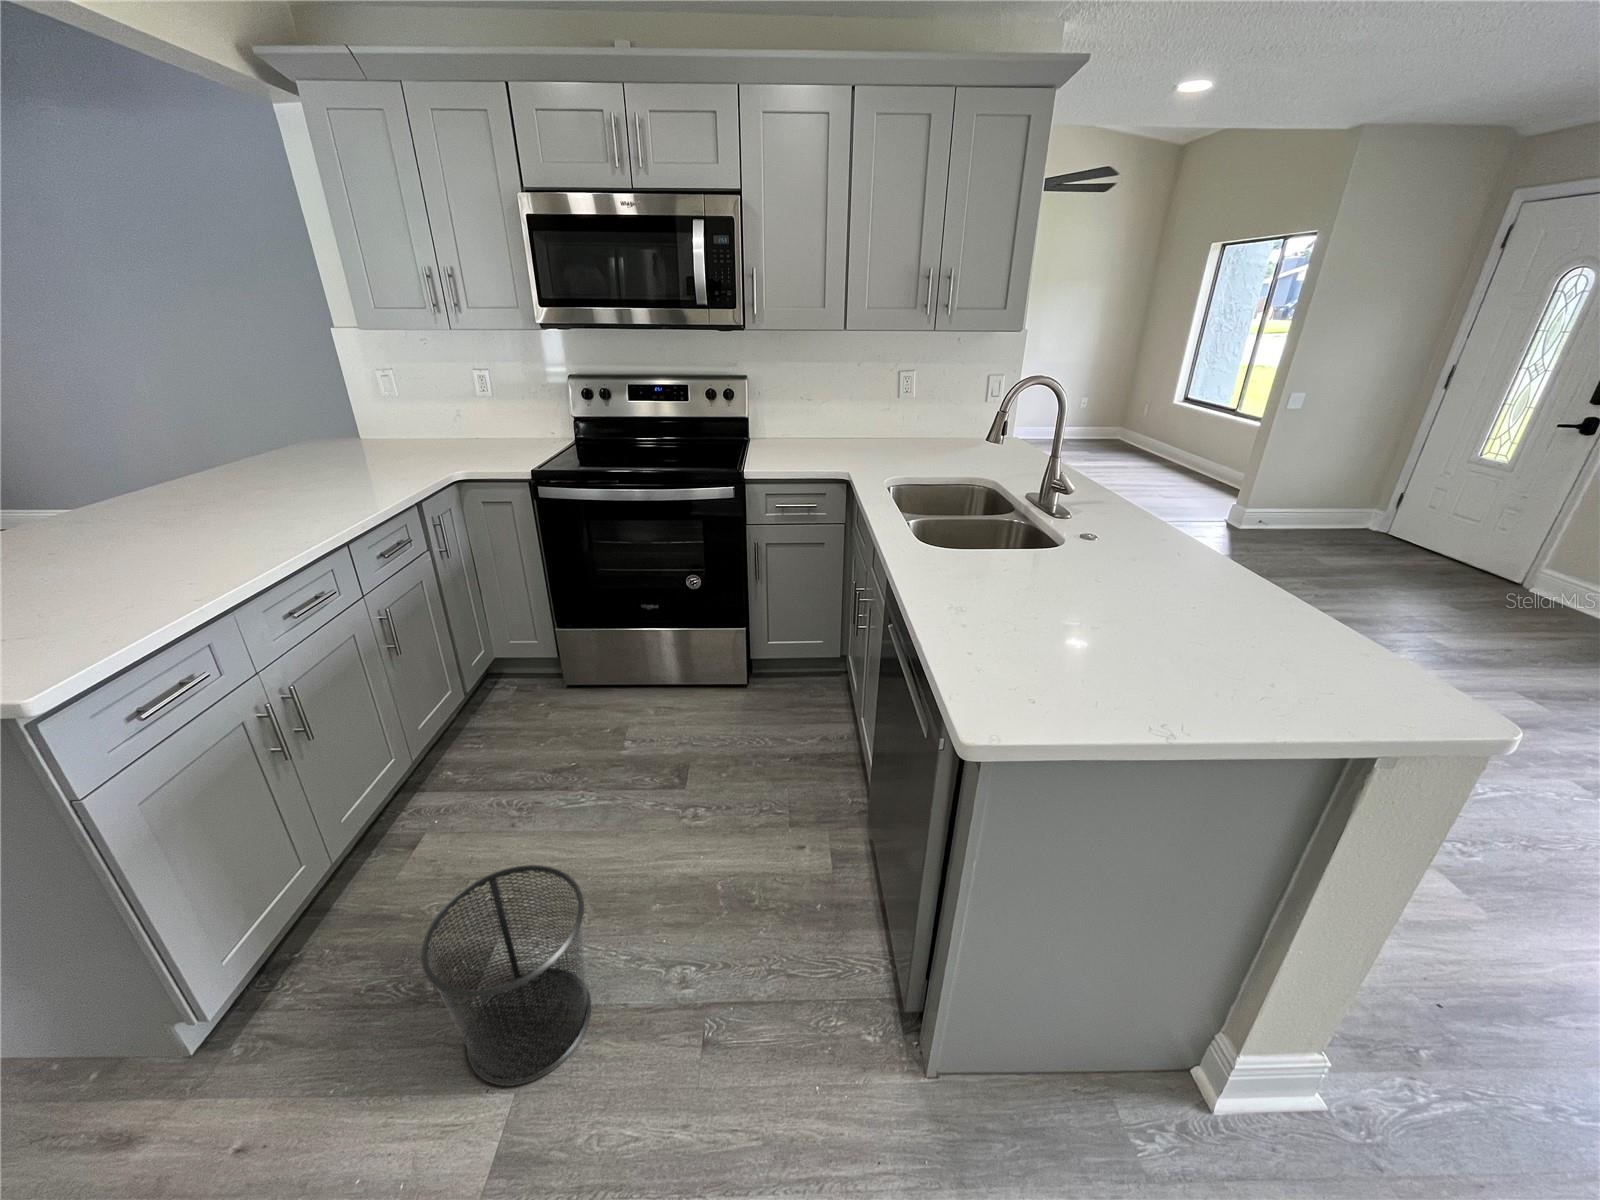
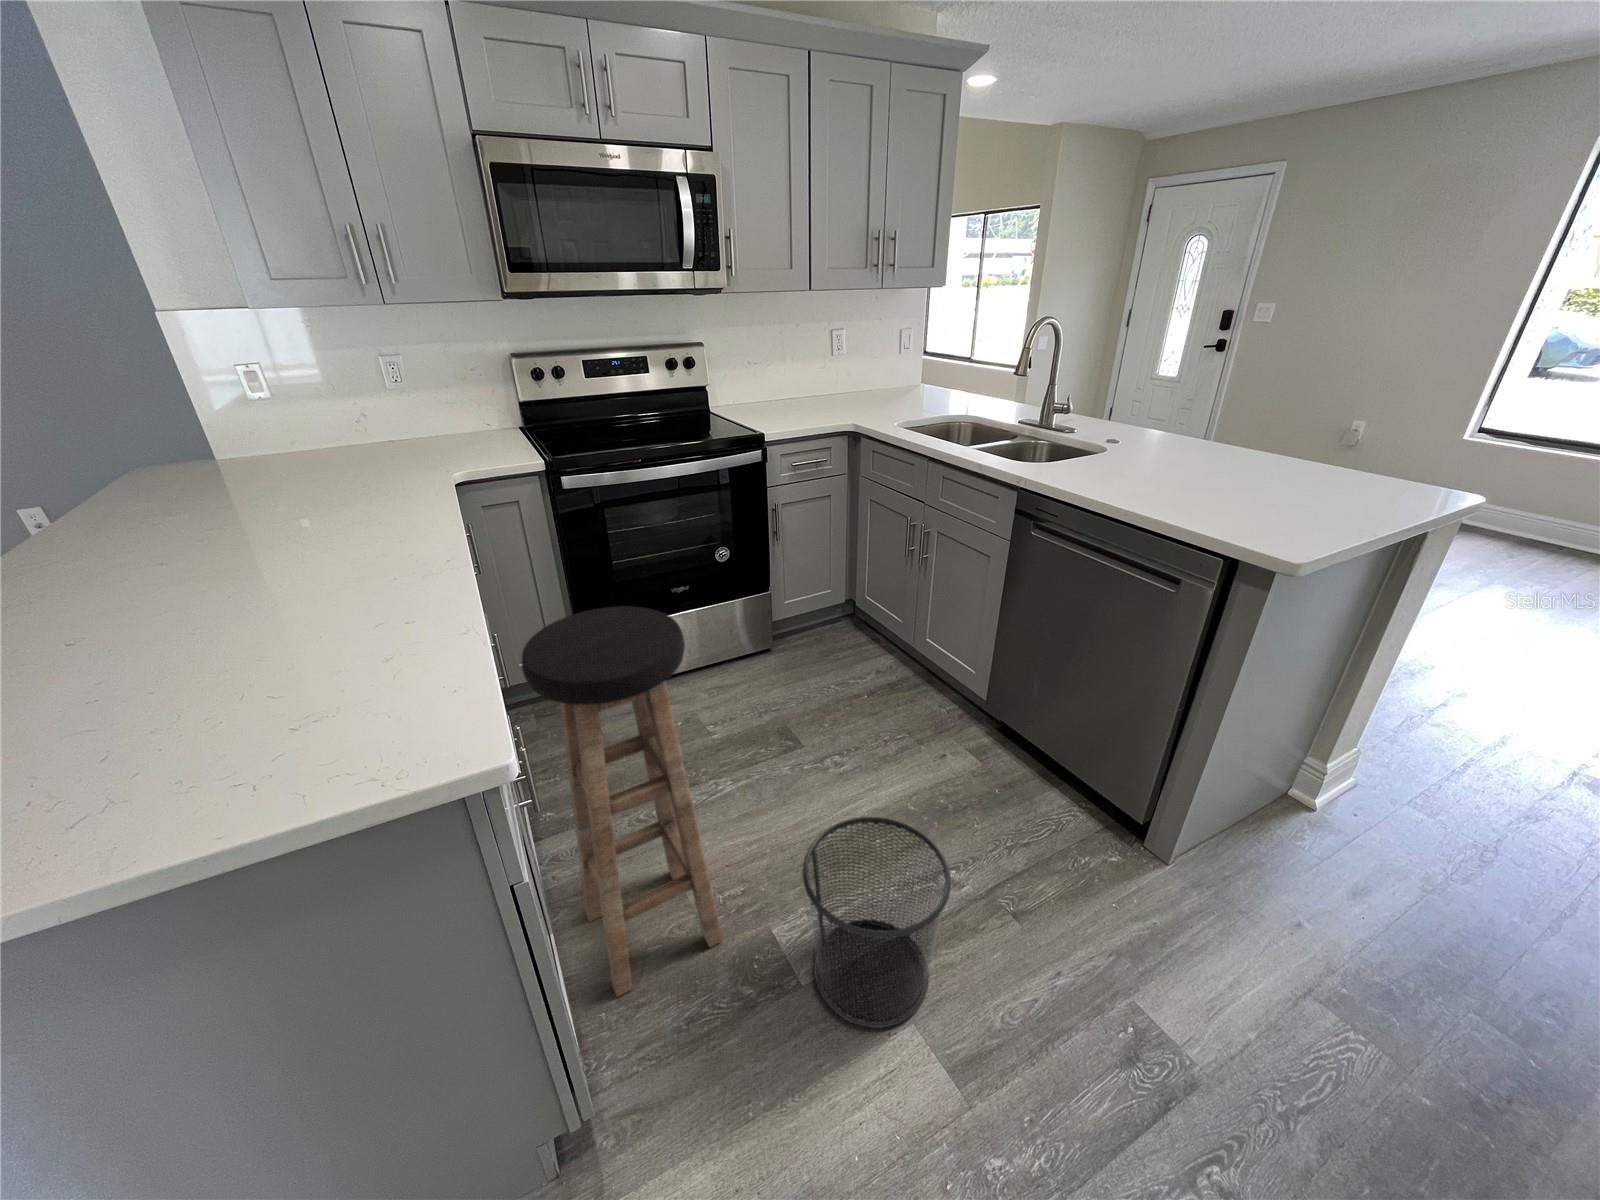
bar stool: none [257,604,491,940] -> present [521,606,722,997]

